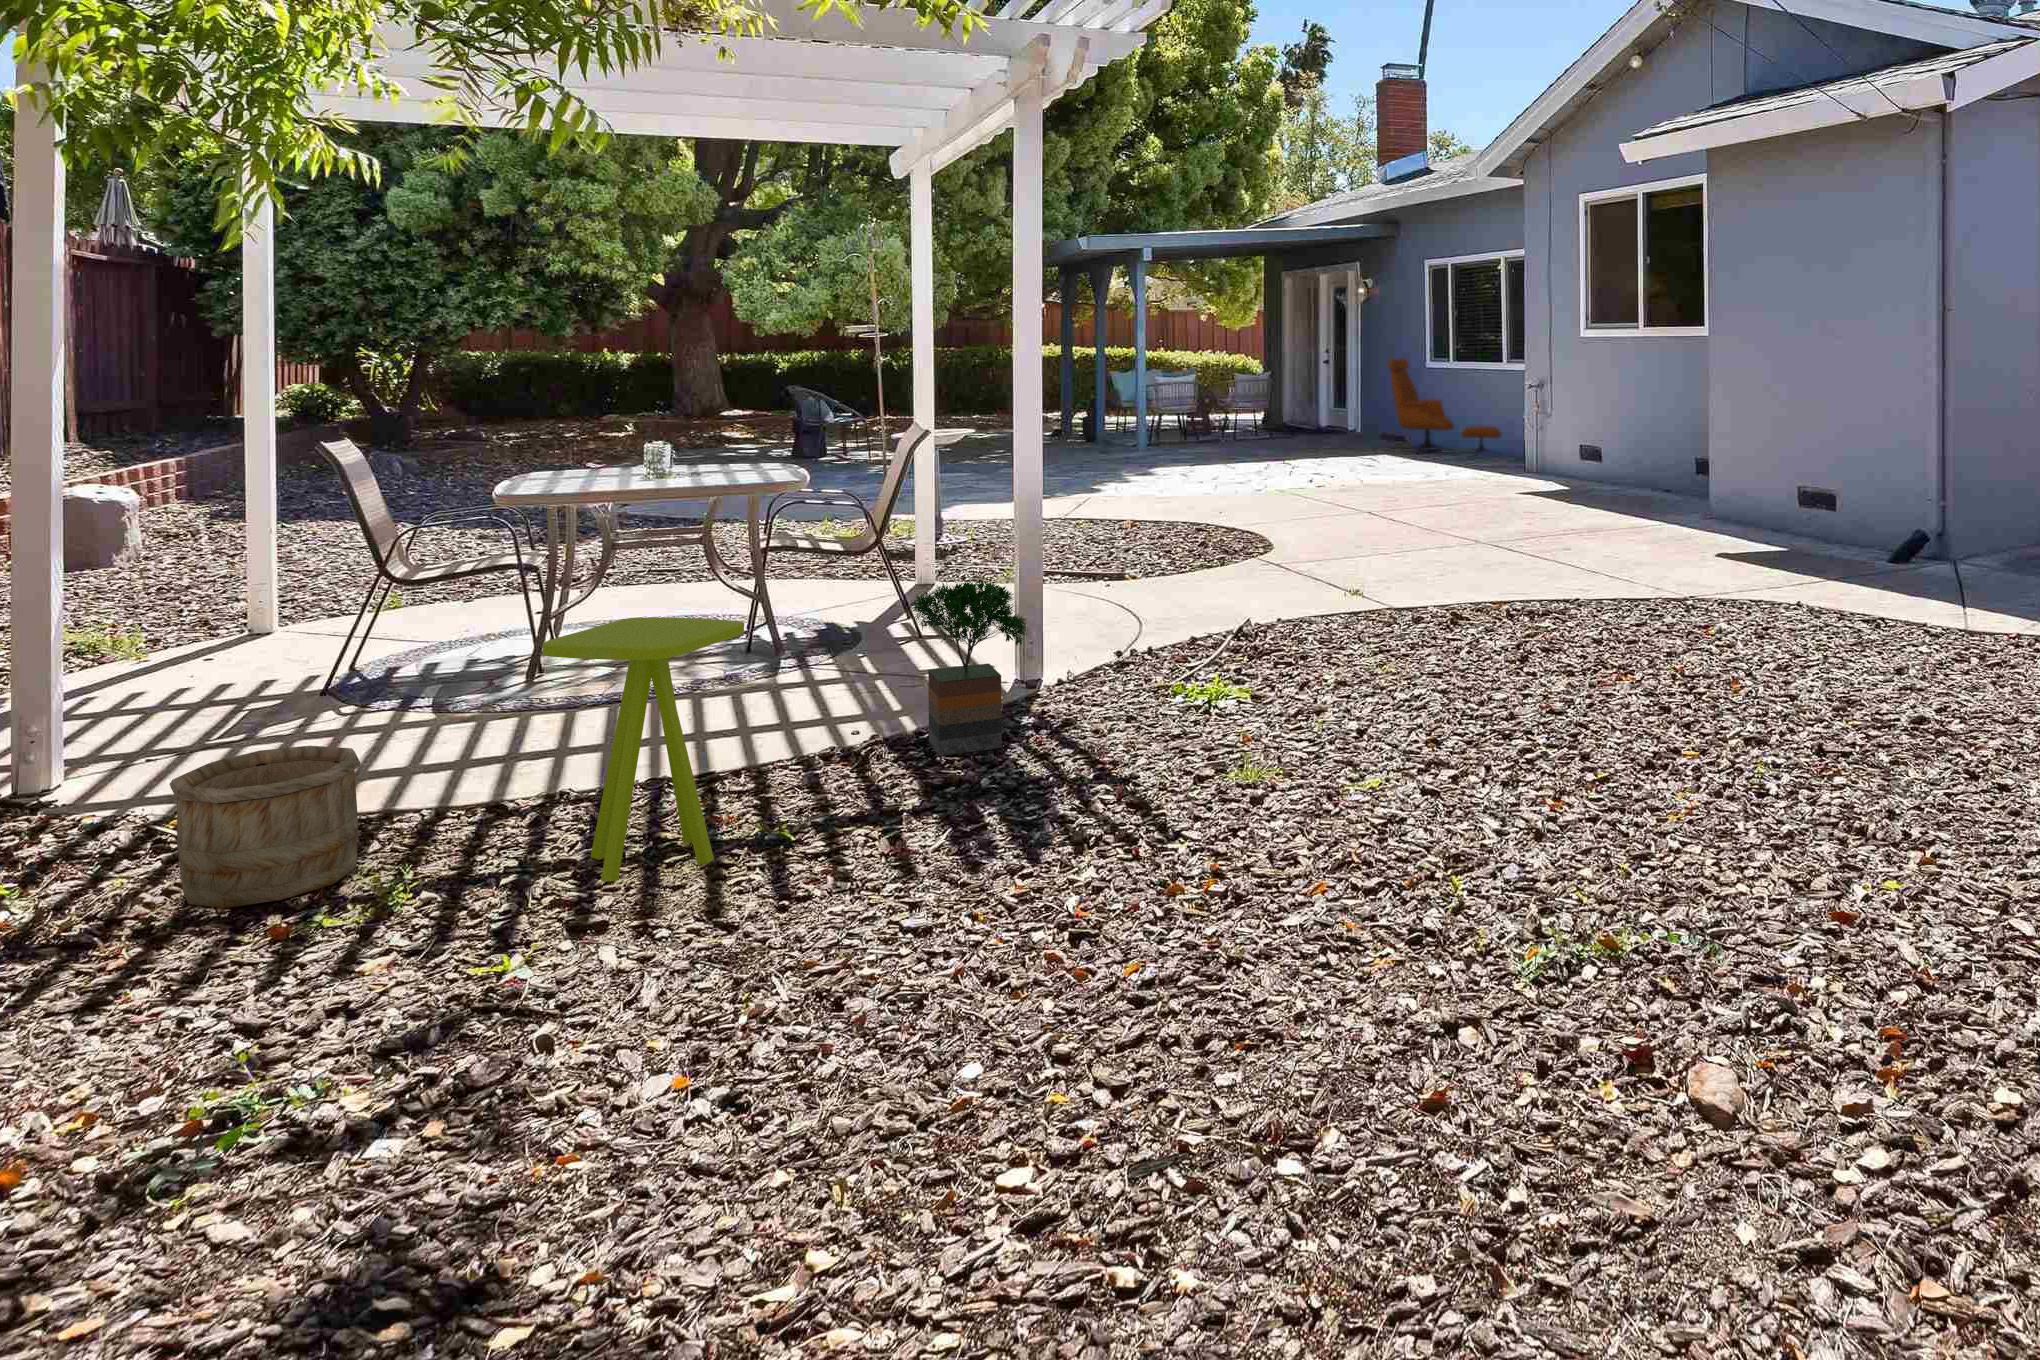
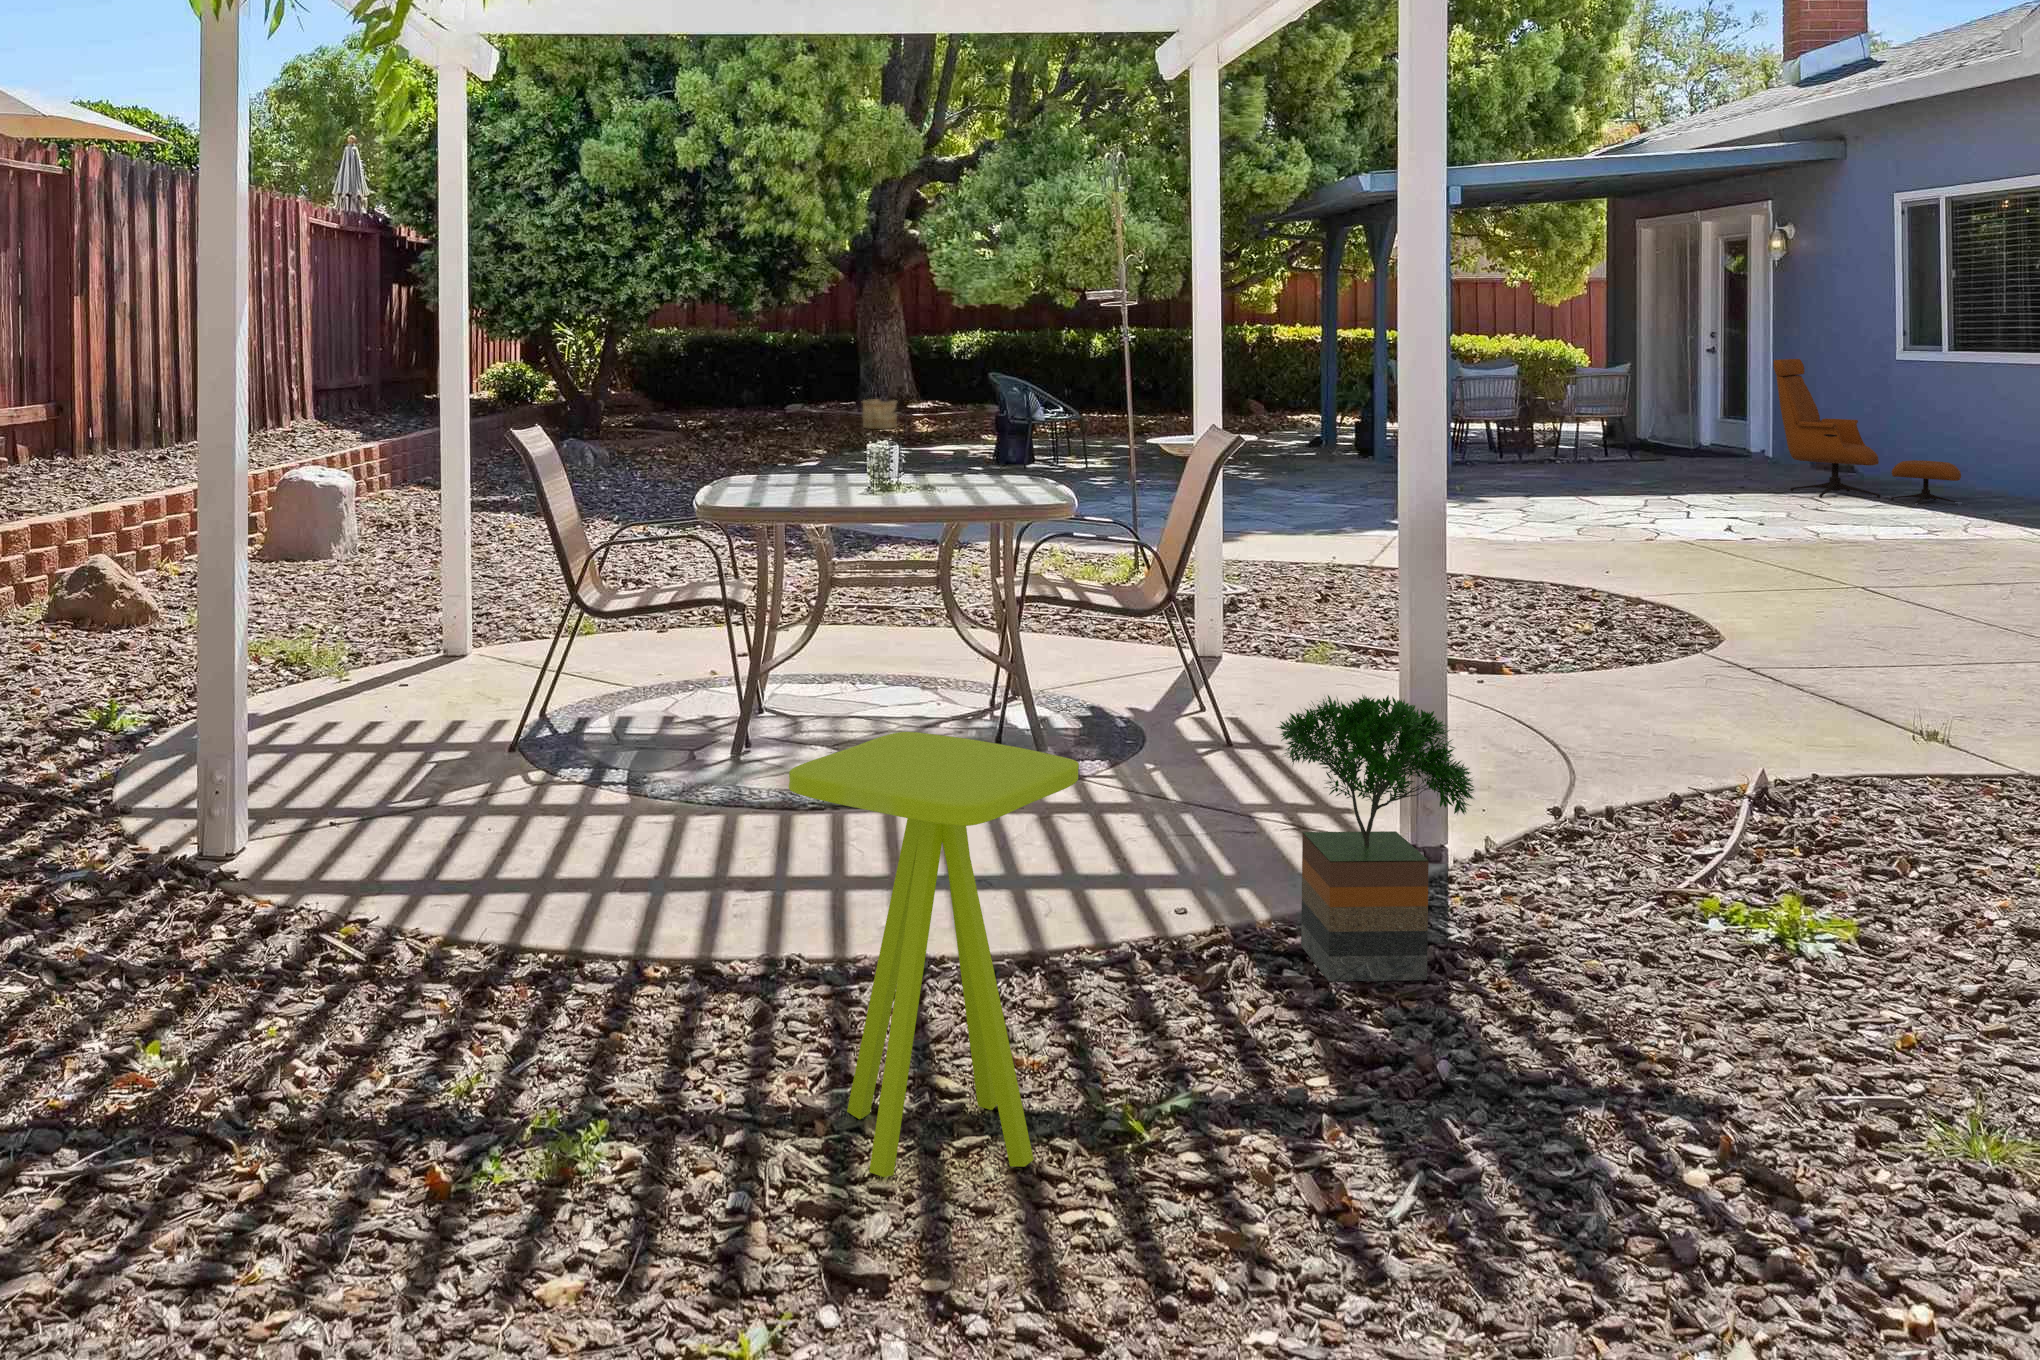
wooden bucket: present [170,746,361,908] -> present [862,399,897,429]

